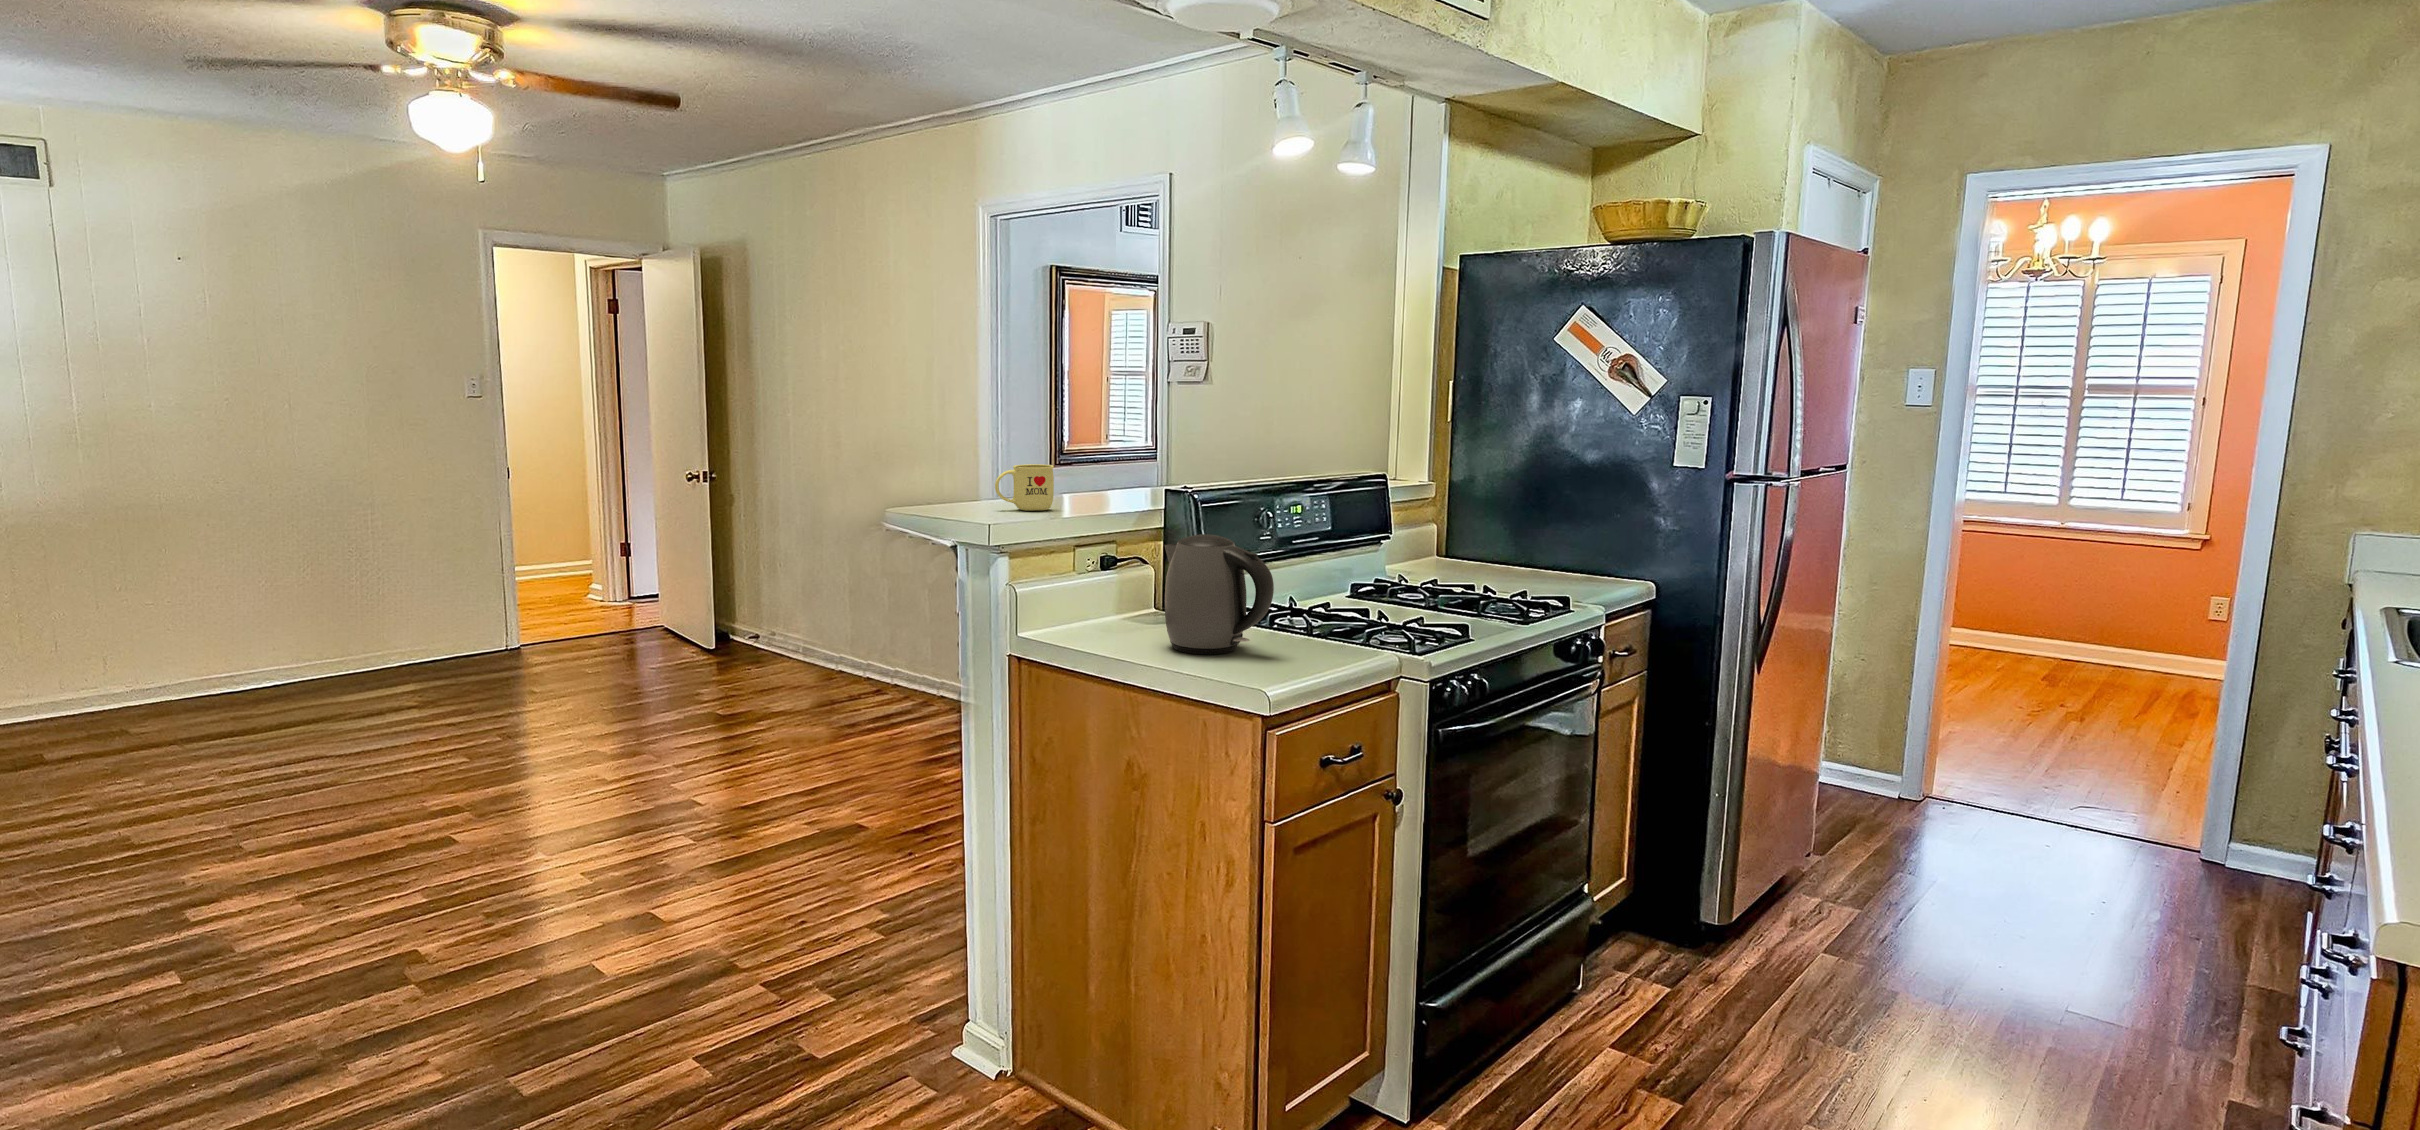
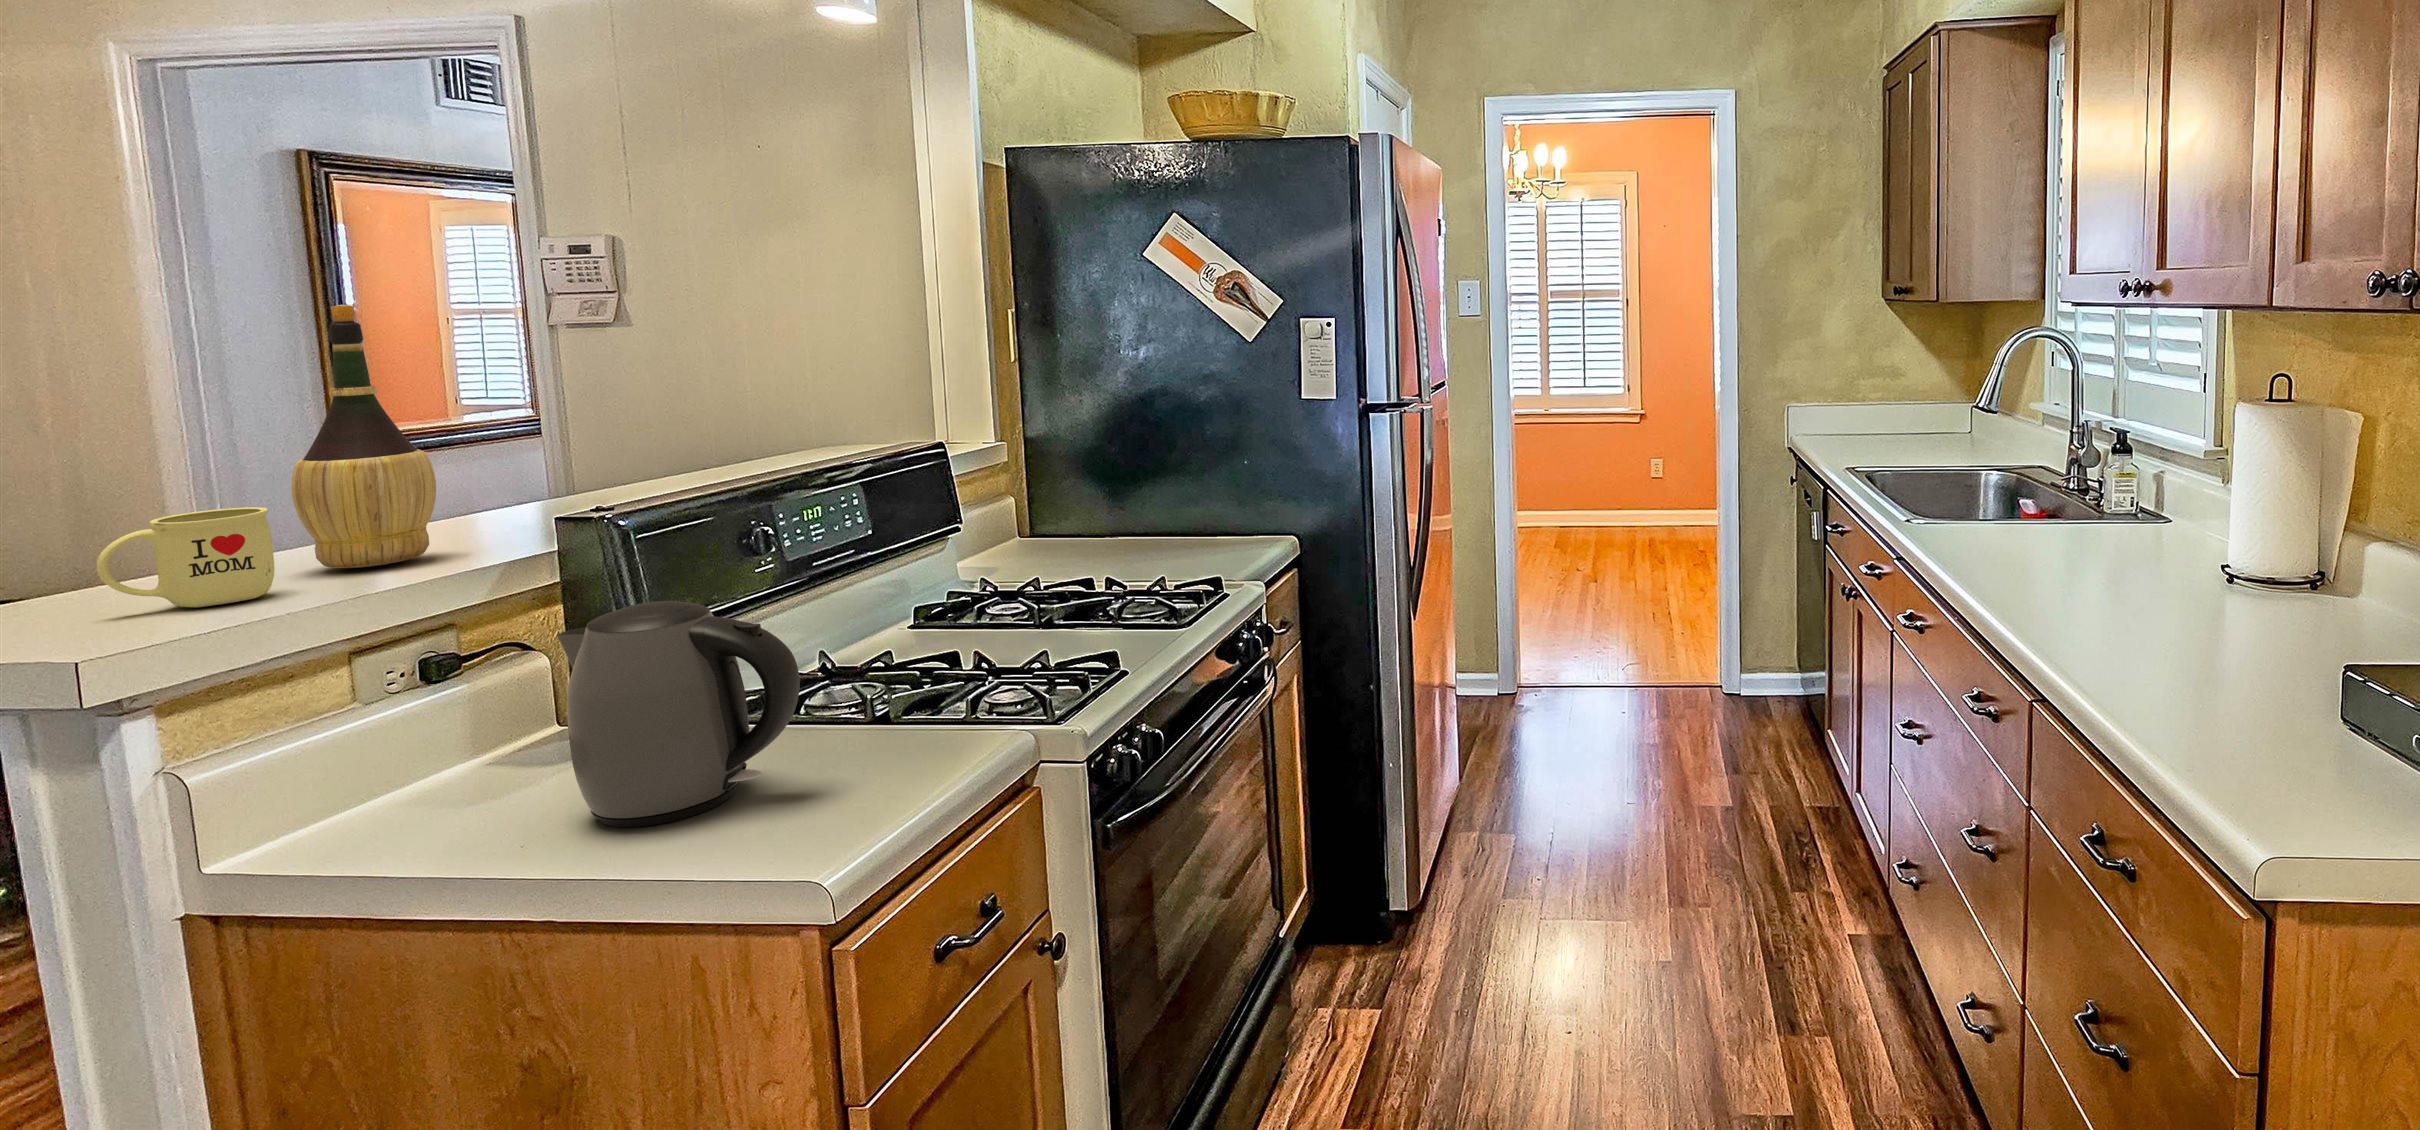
wine bottle: none [1060,362,1116,504] -> present [291,305,436,568]

